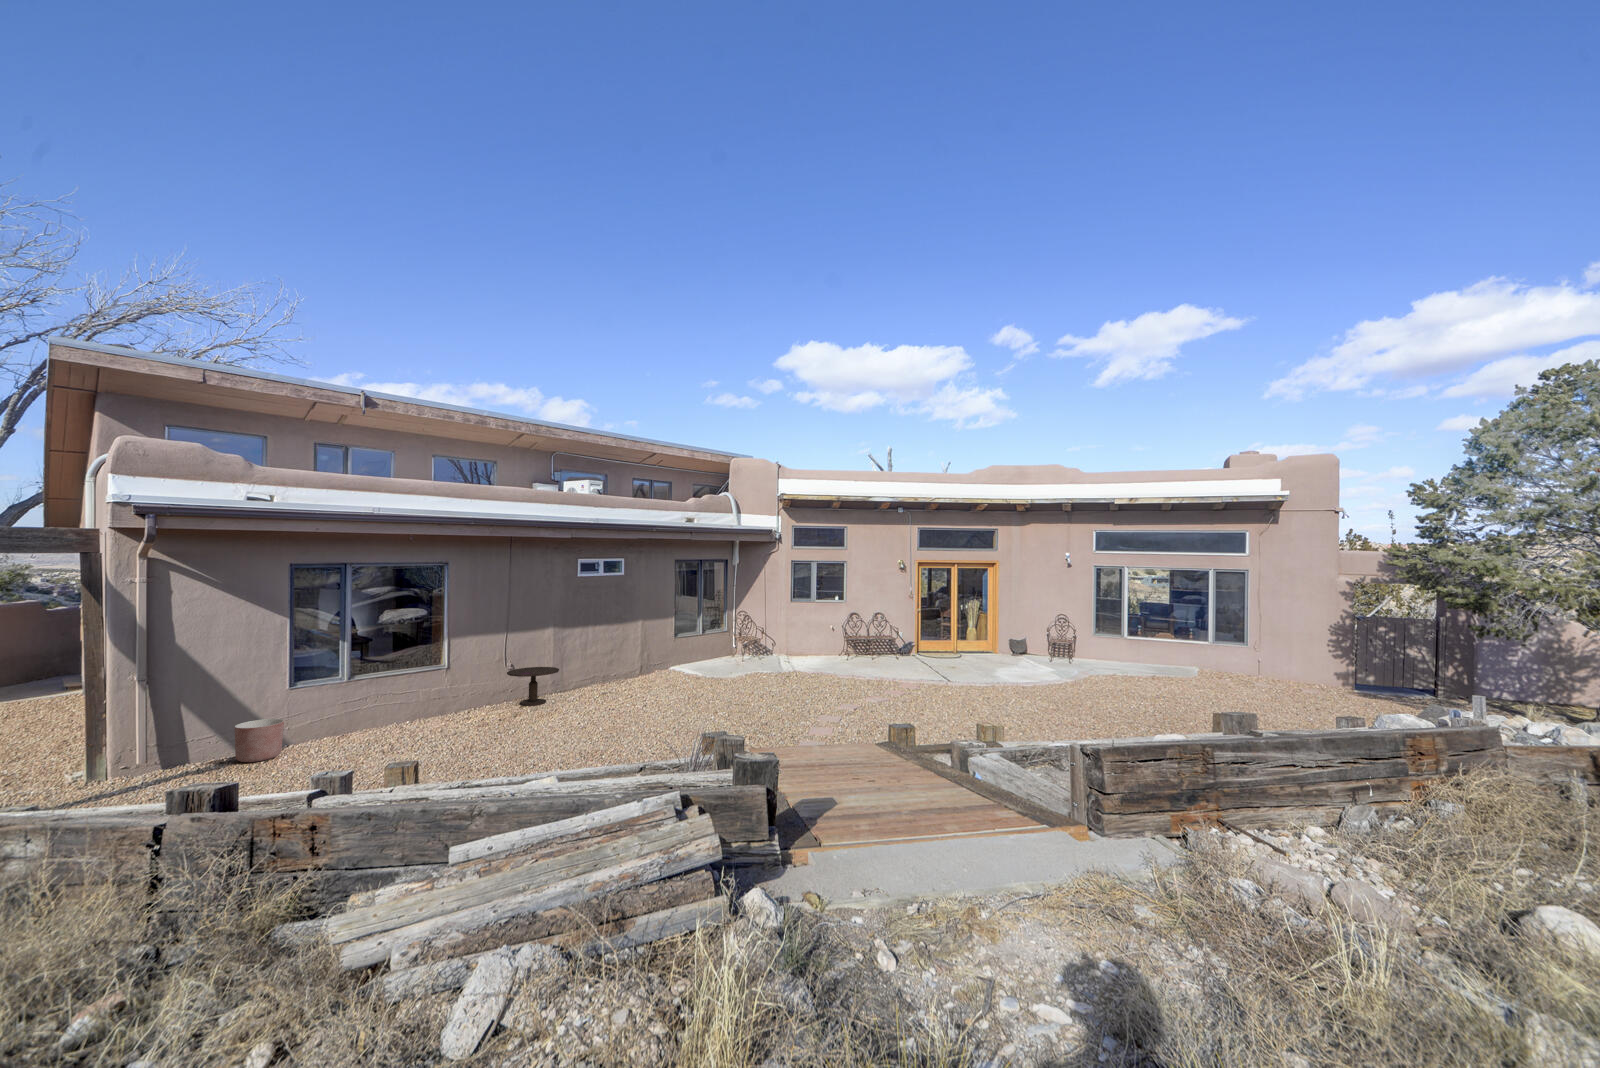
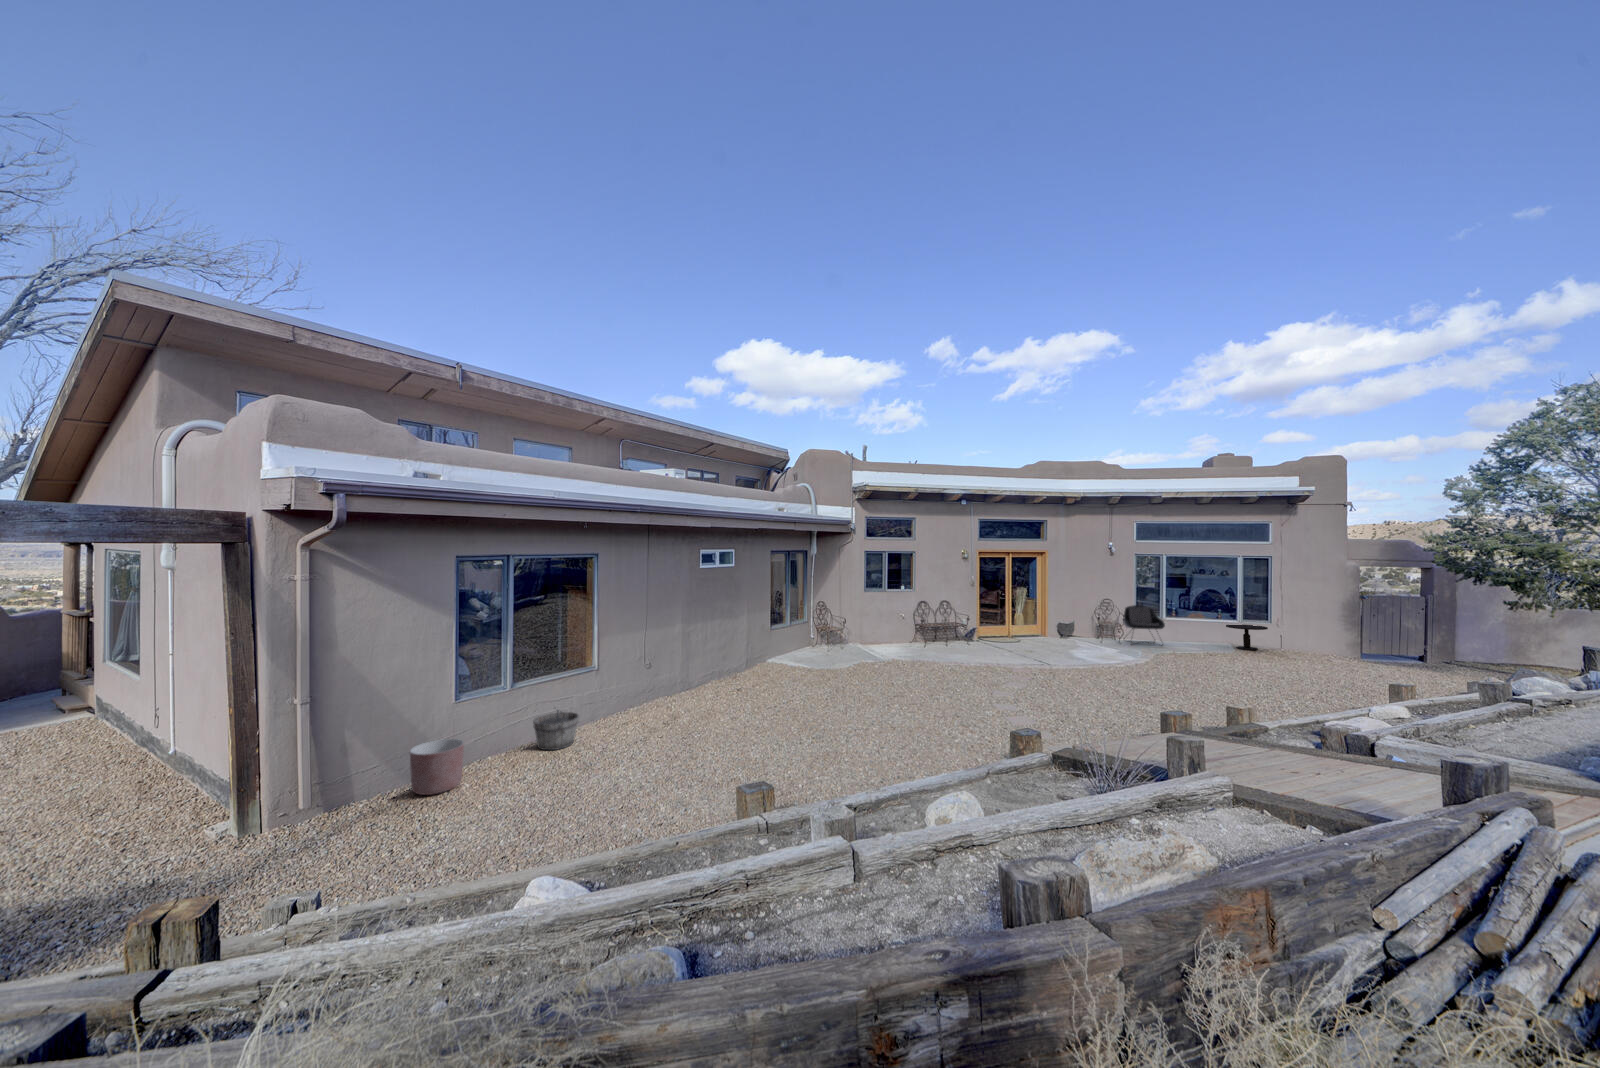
lounge chair: none [1076,623,1118,669] -> present [1123,605,1165,645]
side table: present [507,667,559,706] -> present [1226,624,1268,650]
wooden bucket: none [365,699,410,736] -> present [533,710,579,750]

